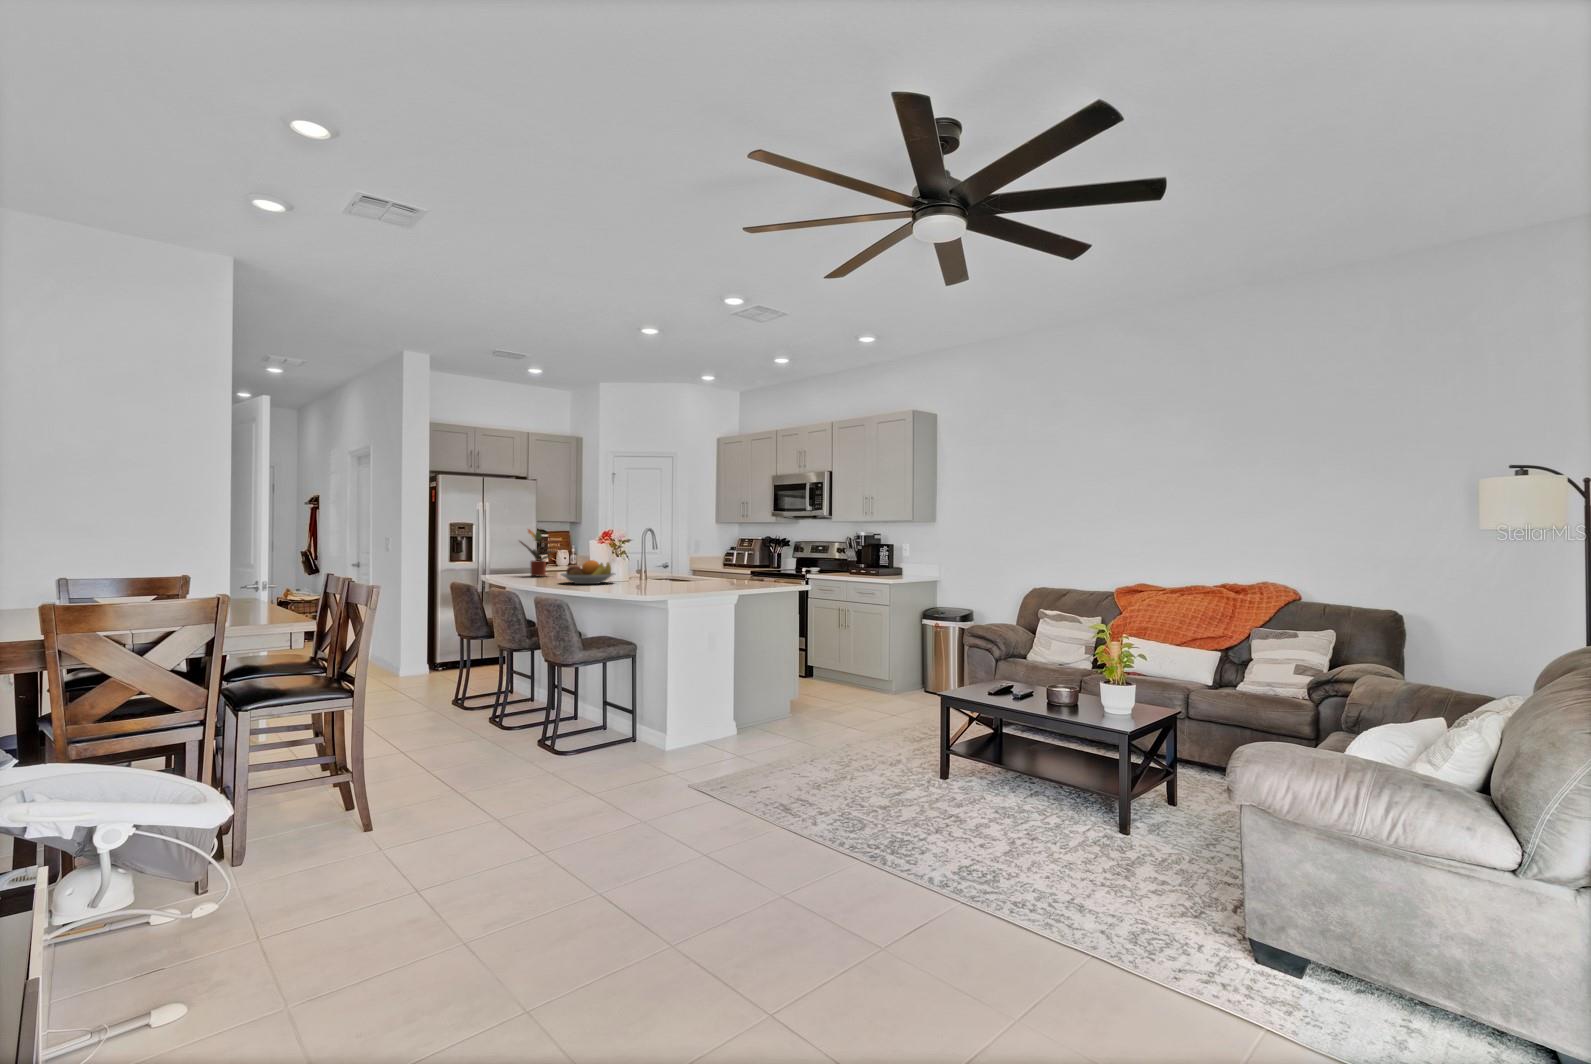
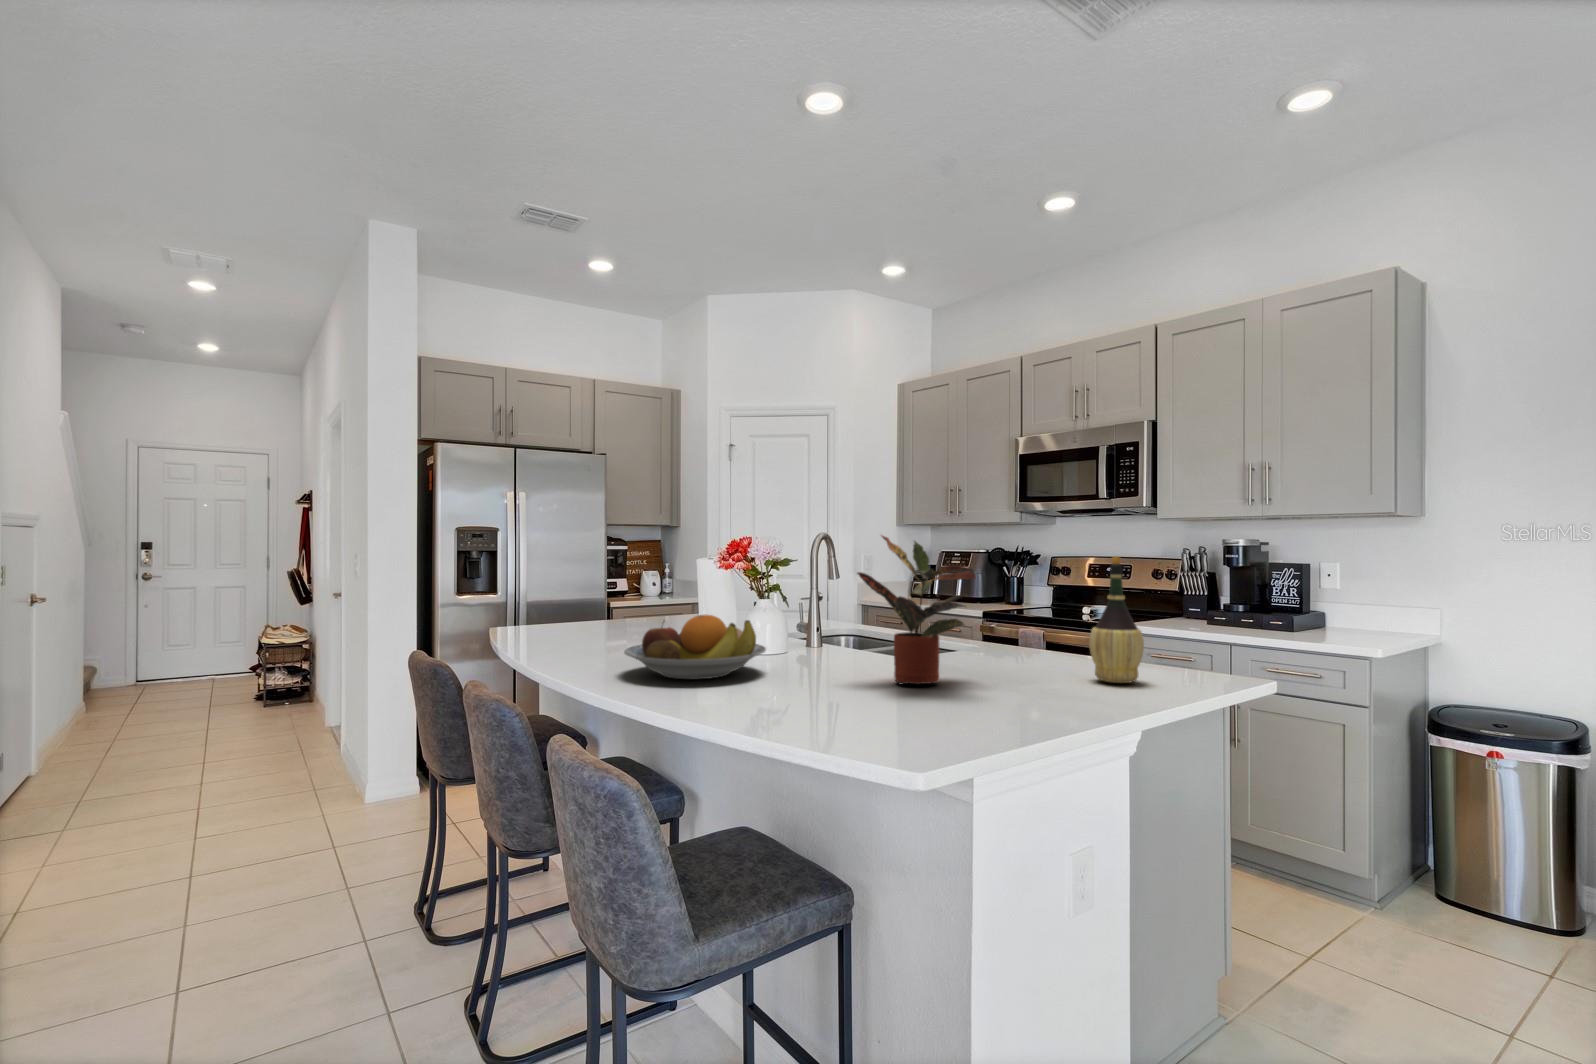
potted plant: present [520,529,558,576] -> present [857,536,976,684]
wine bottle: none [737,538,756,584] -> present [1089,556,1144,683]

